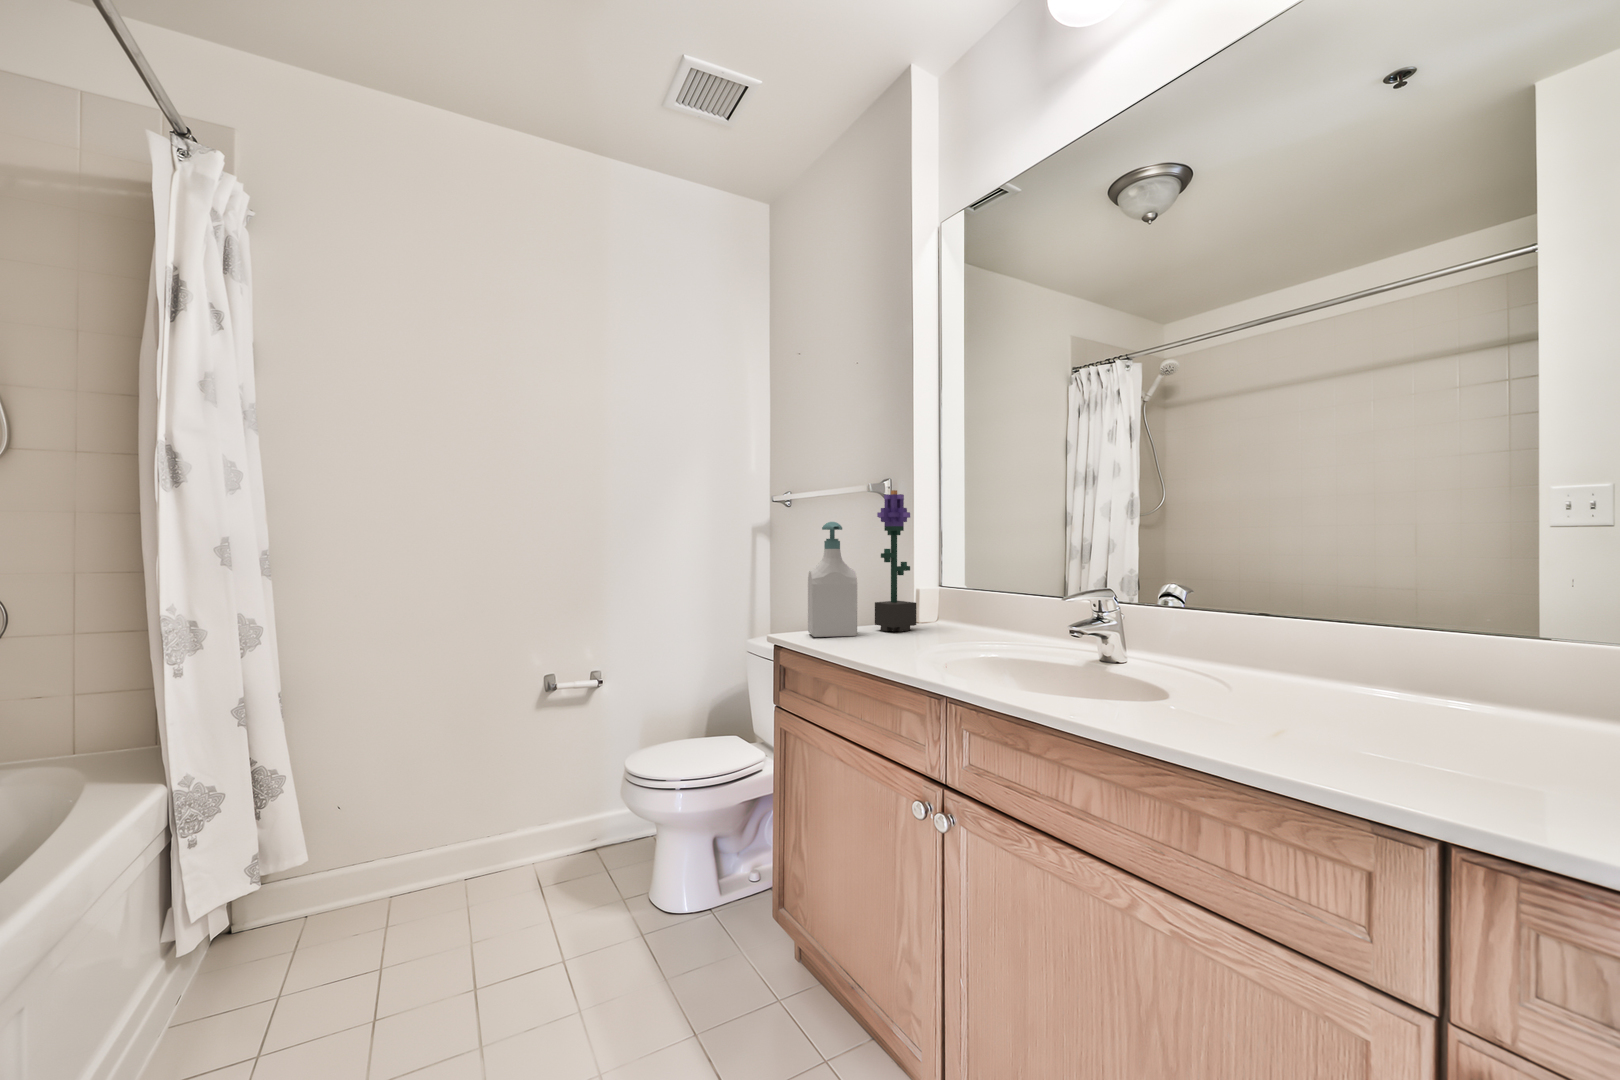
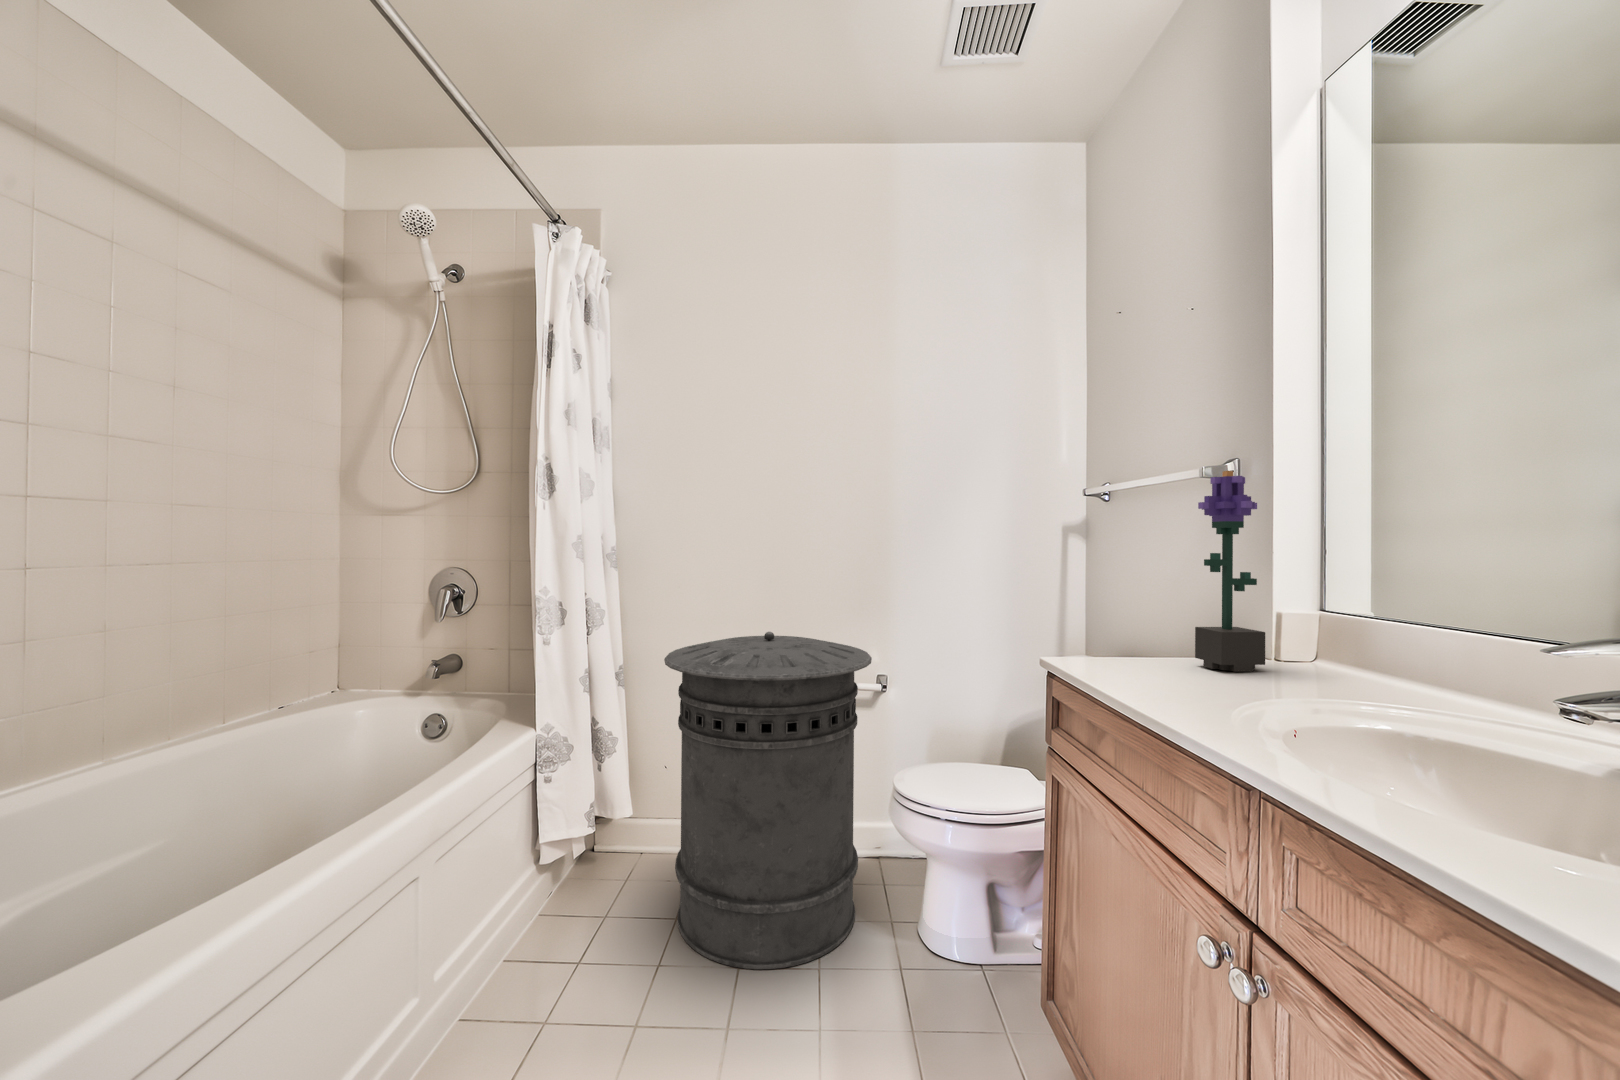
soap bottle: present [808,522,857,637] -> none [1092,516,1162,671]
trash can: none [366,636,606,988] -> present [664,632,872,969]

